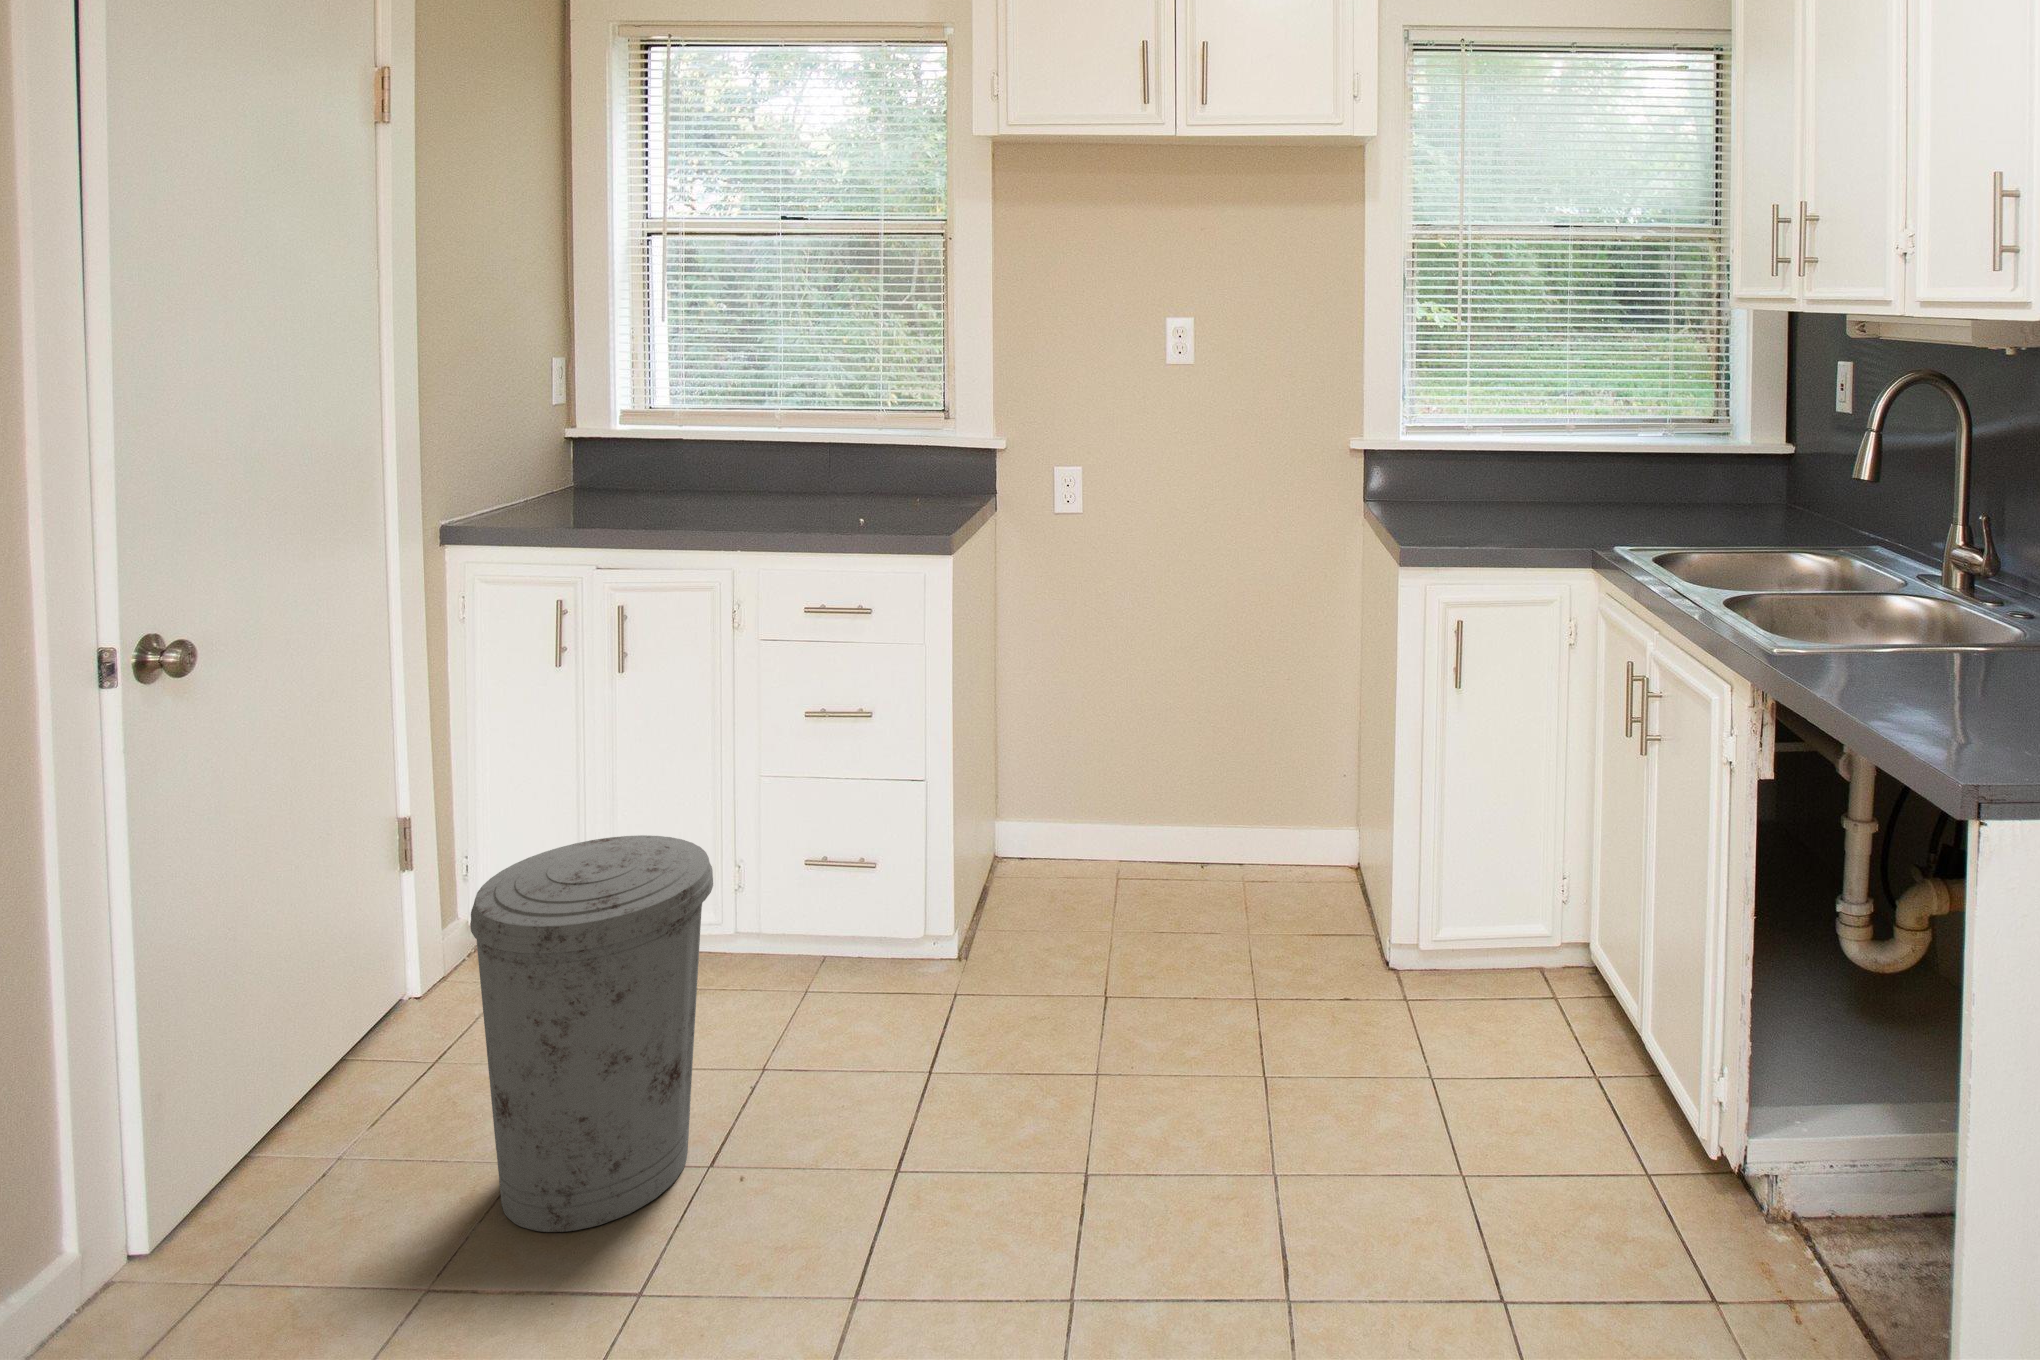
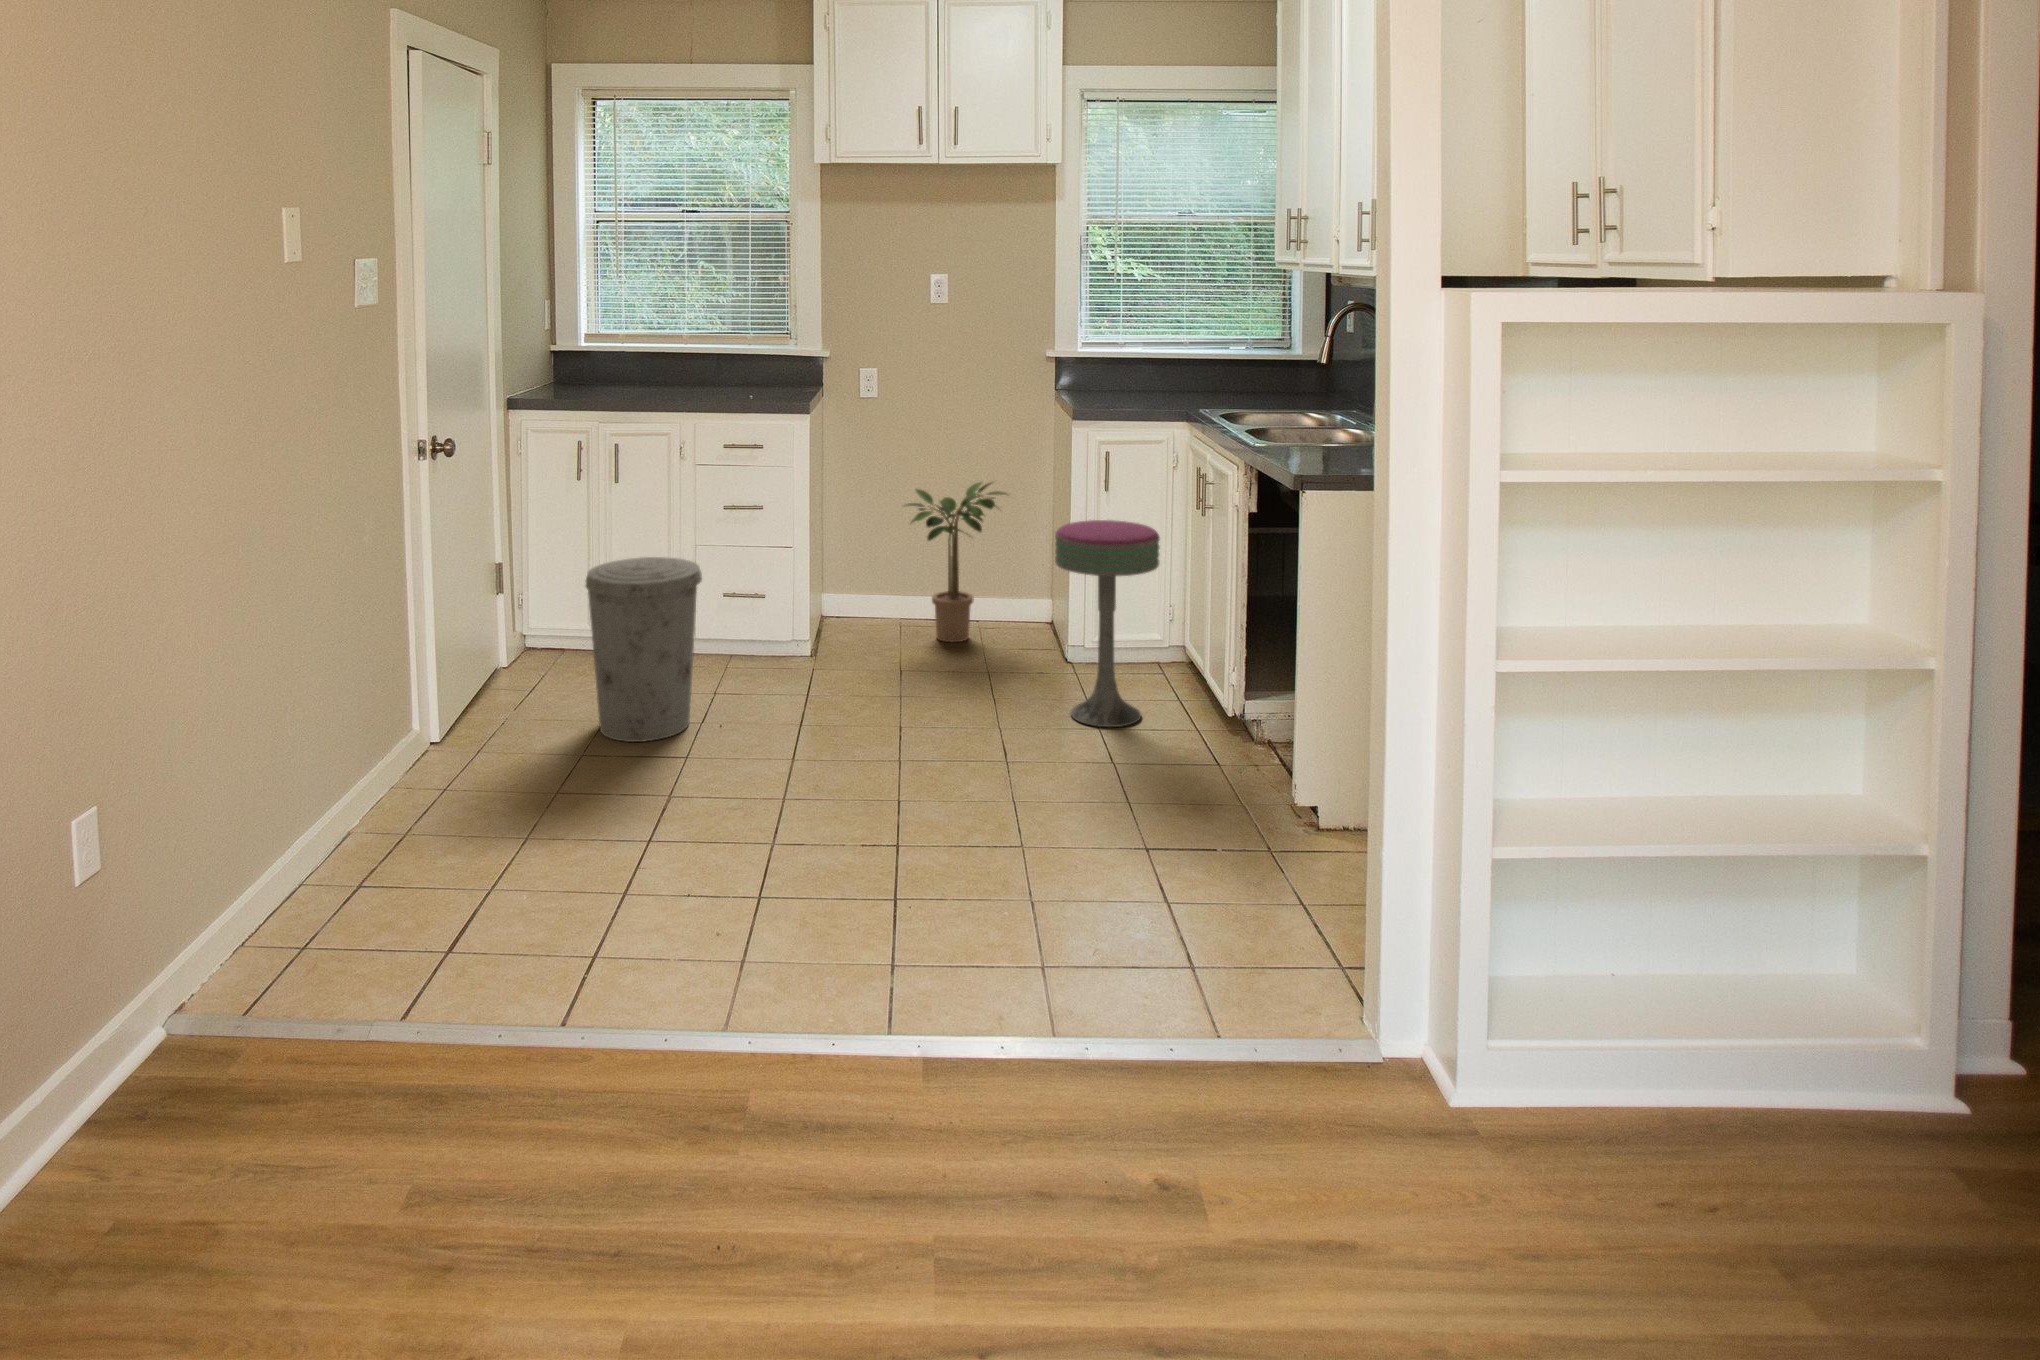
potted plant: none [1116,649,1296,918] -> present [905,482,1007,642]
bar stool: none [1374,754,1567,1163] -> present [1055,520,1160,727]

